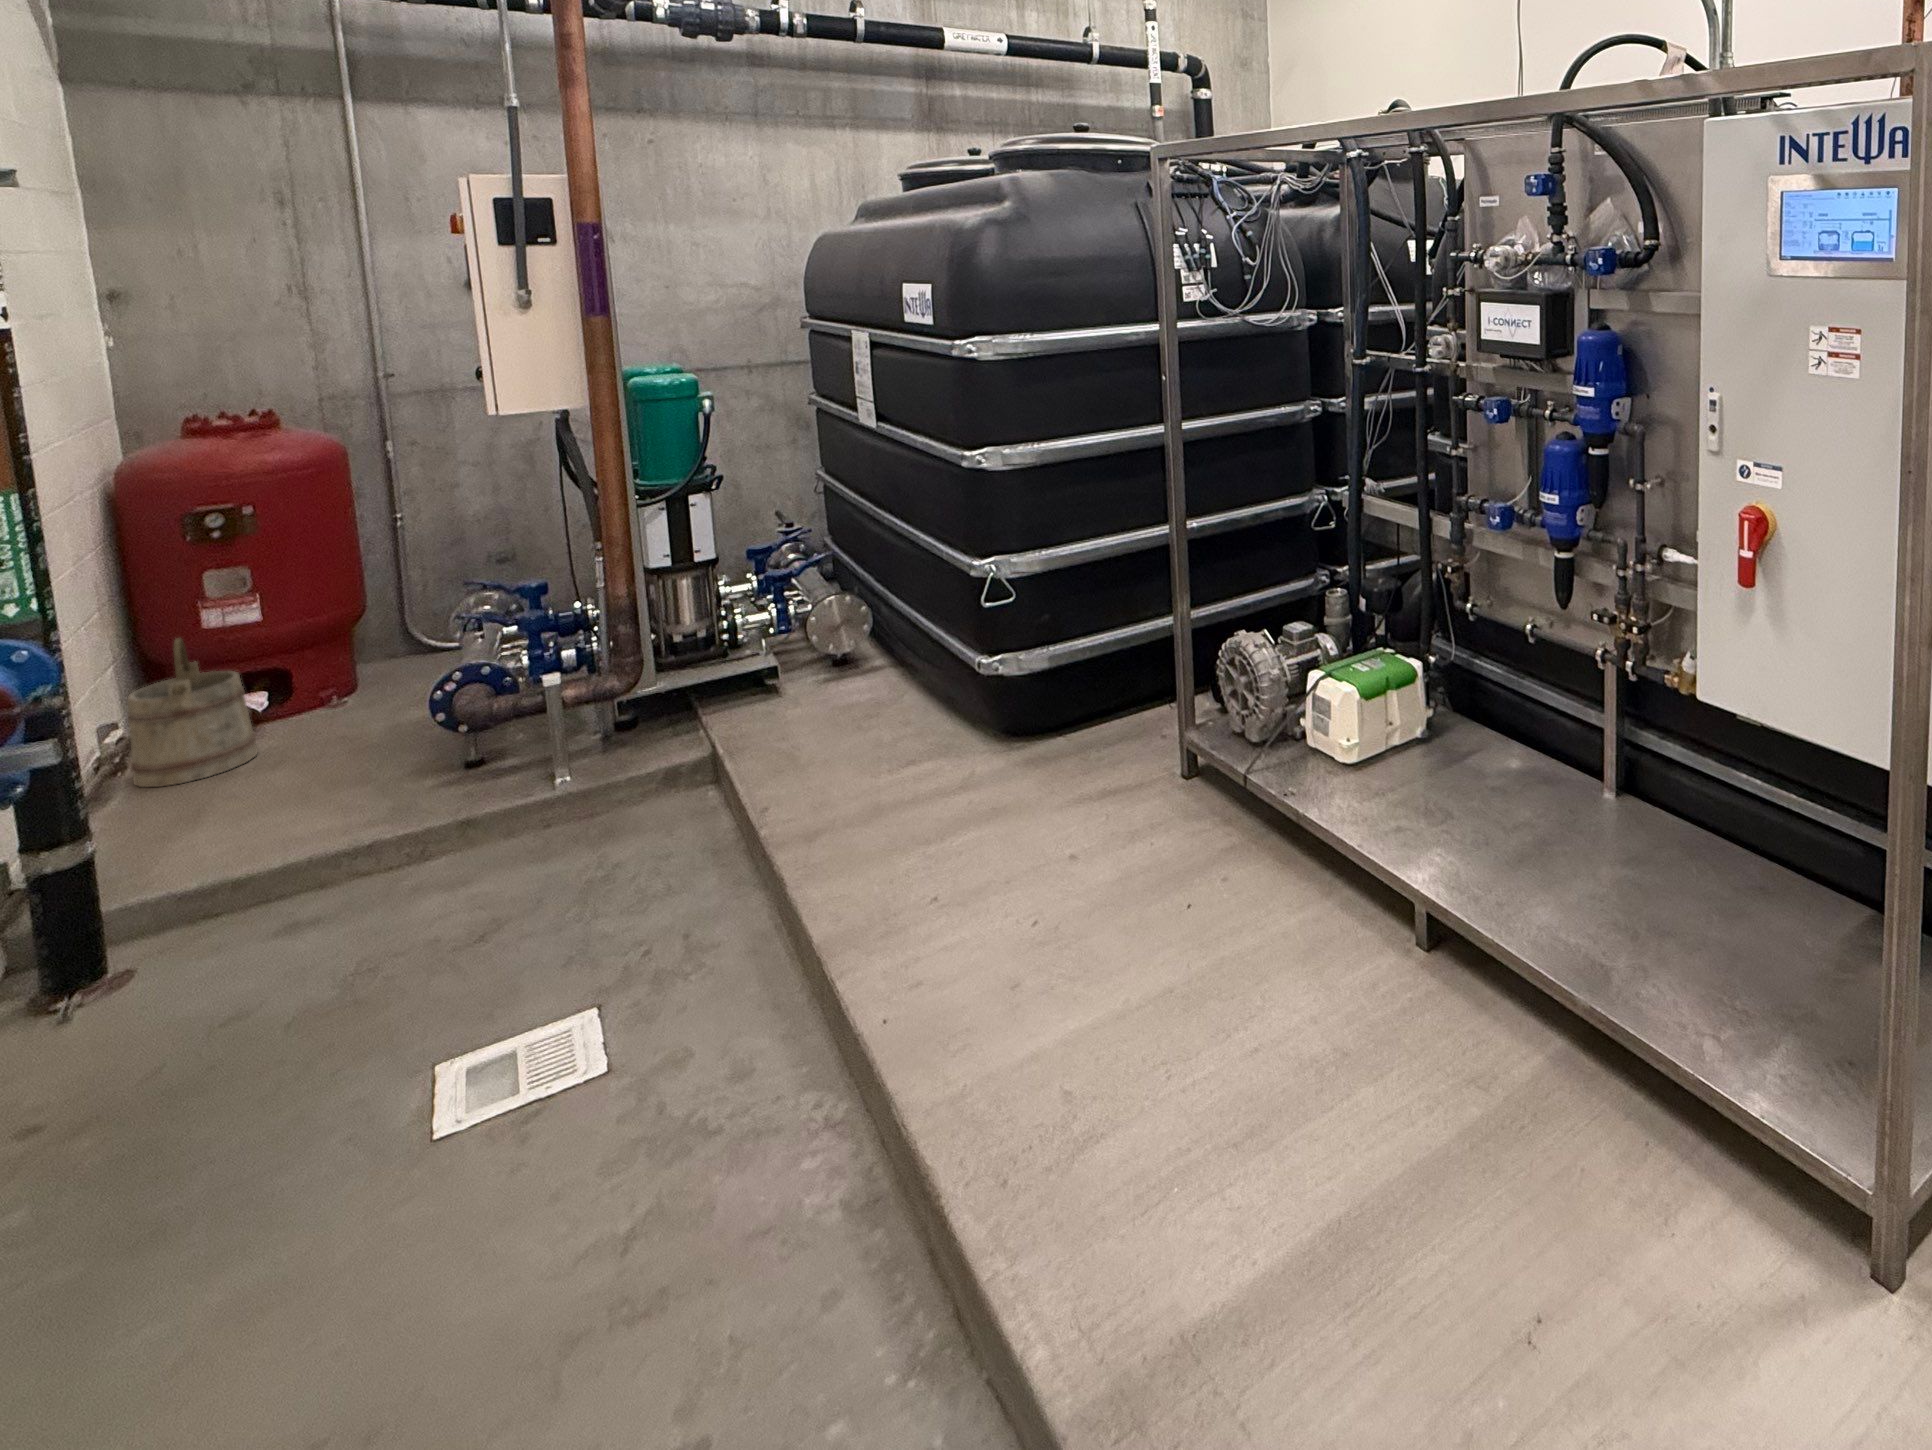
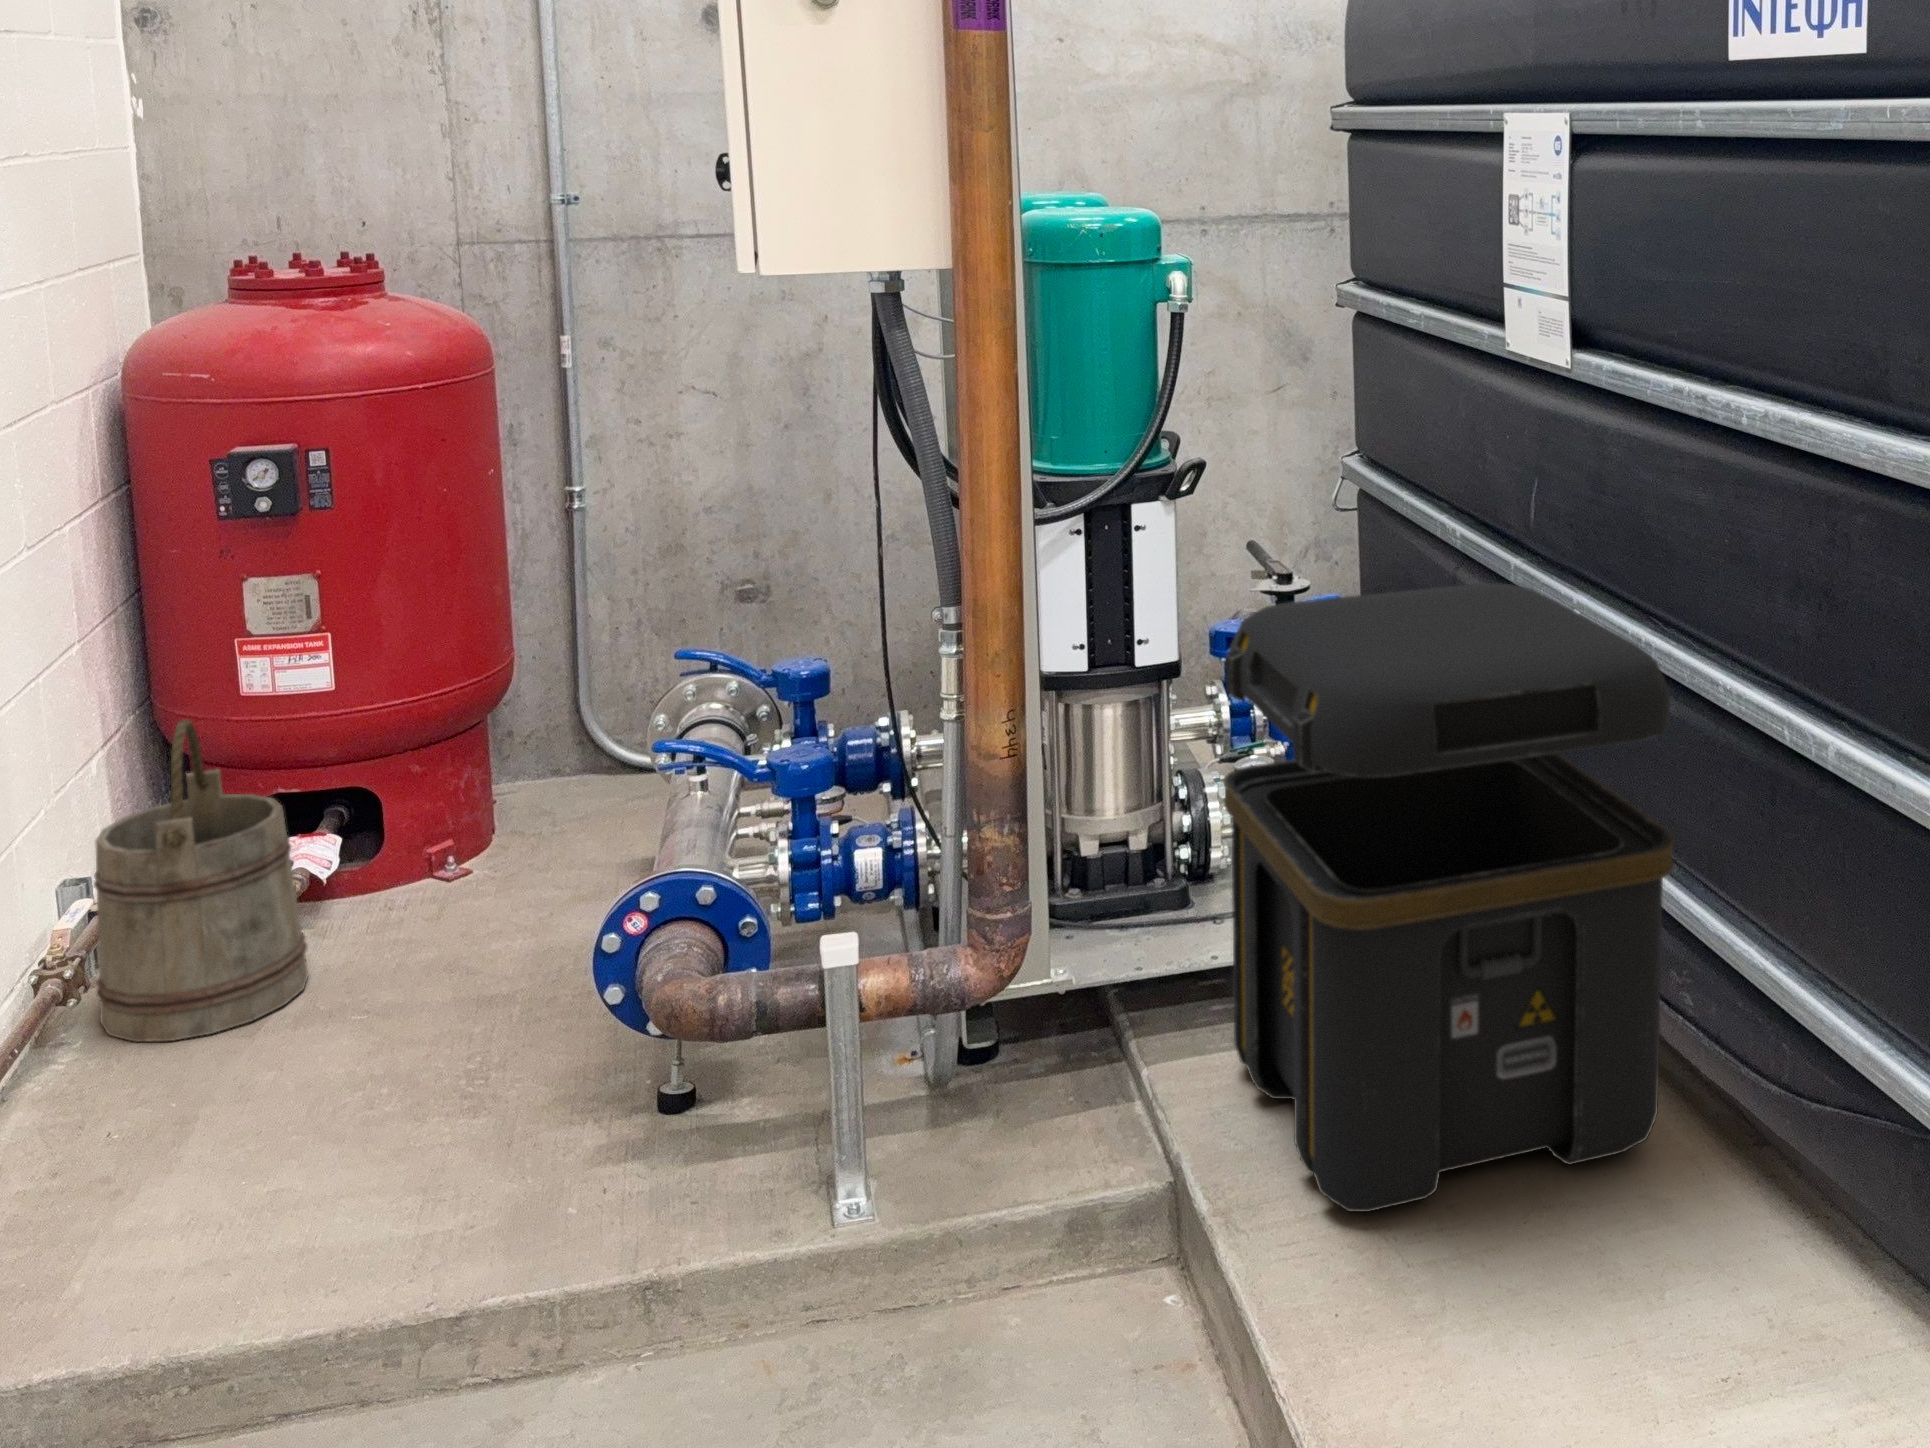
toolbox: none [725,513,909,740] -> present [1223,583,1673,1212]

